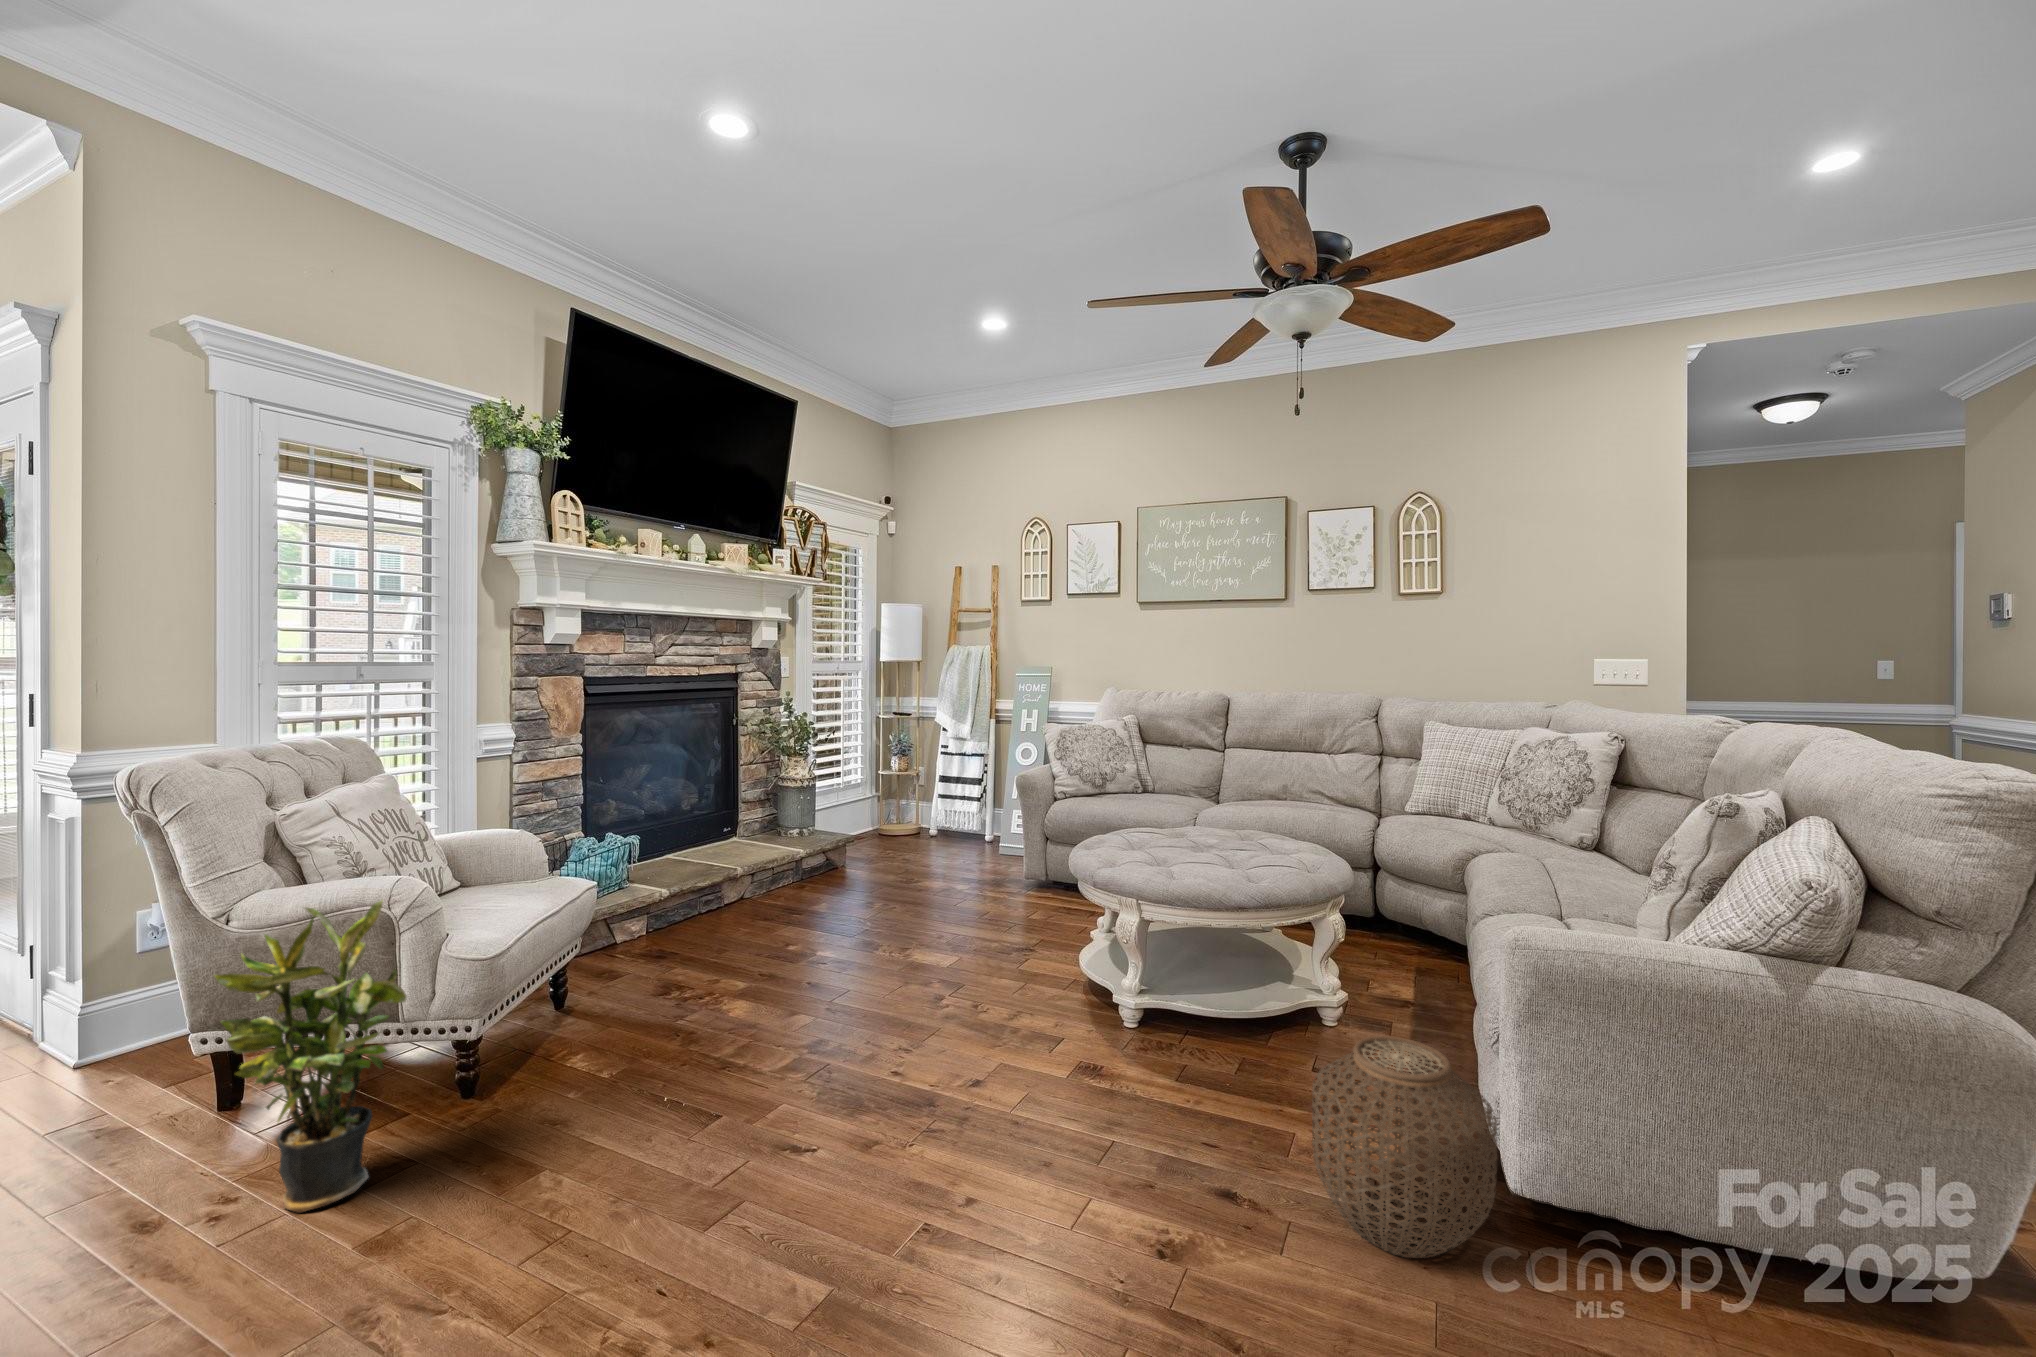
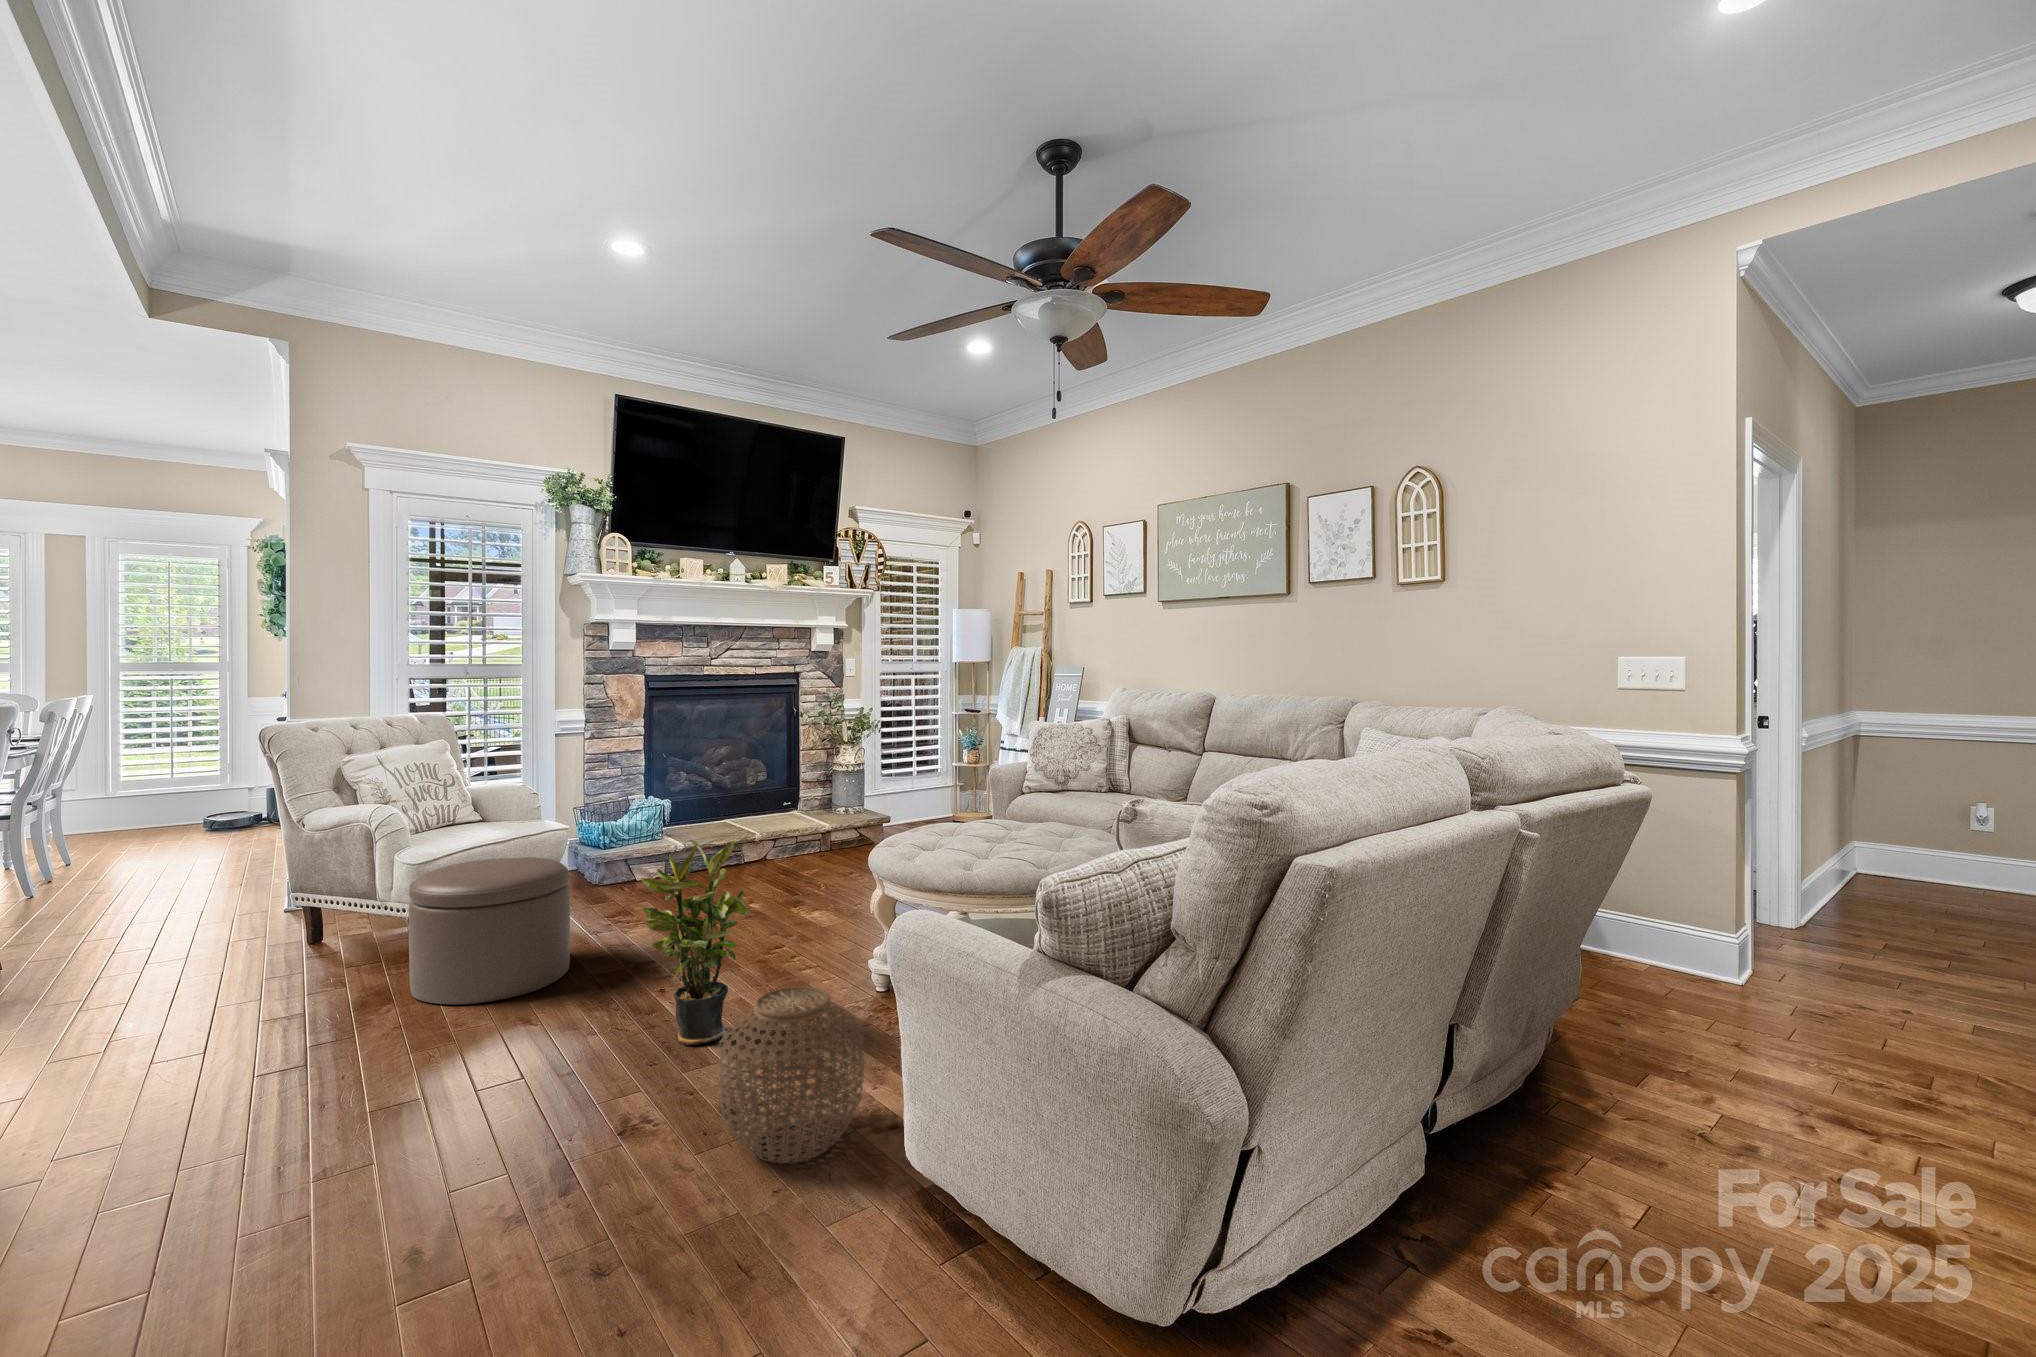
potted plant: present [214,901,406,1213] -> present [641,840,749,1045]
ottoman: none [543,925,759,1160] -> present [409,857,570,1005]

